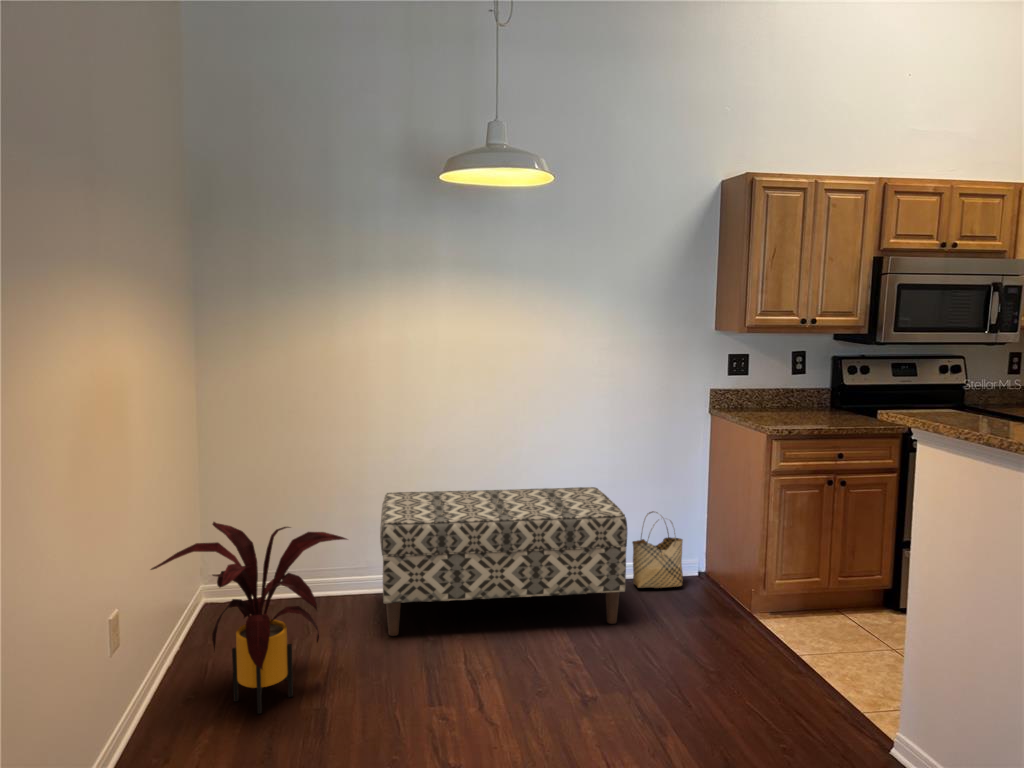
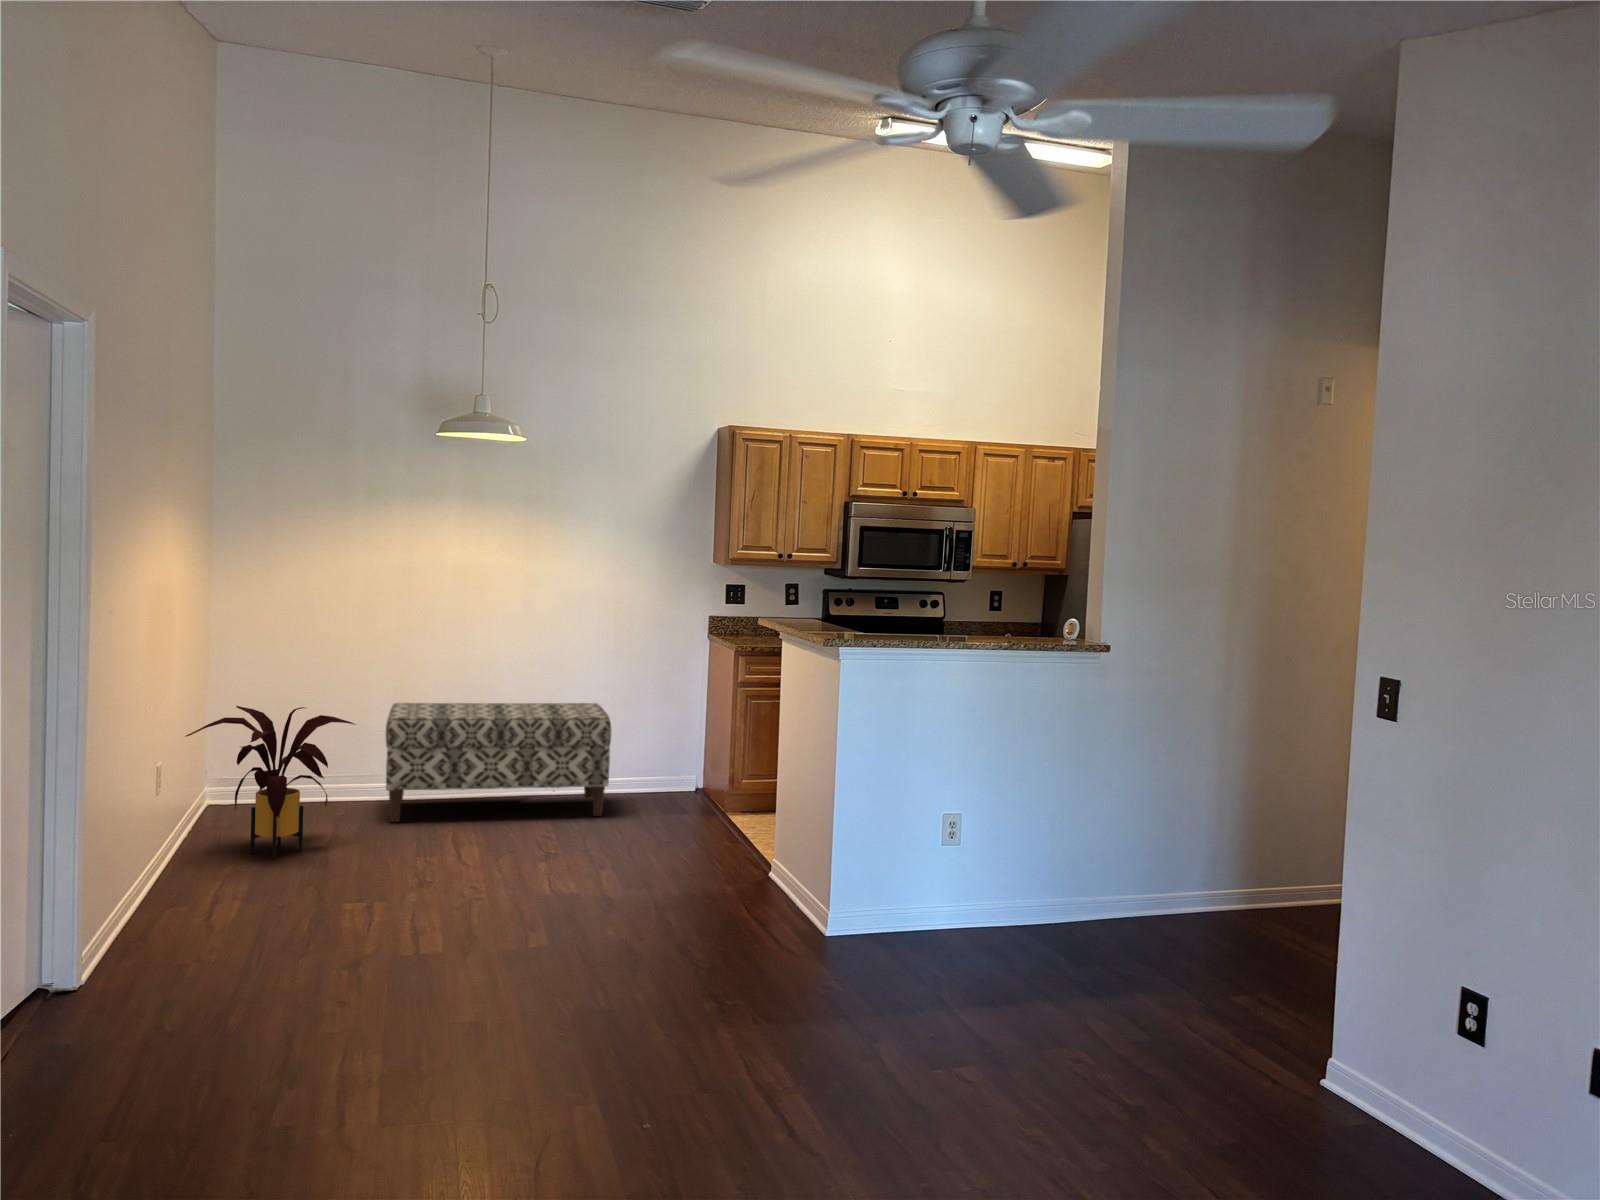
woven basket: present [632,511,683,588] -> none [629,728,678,797]

